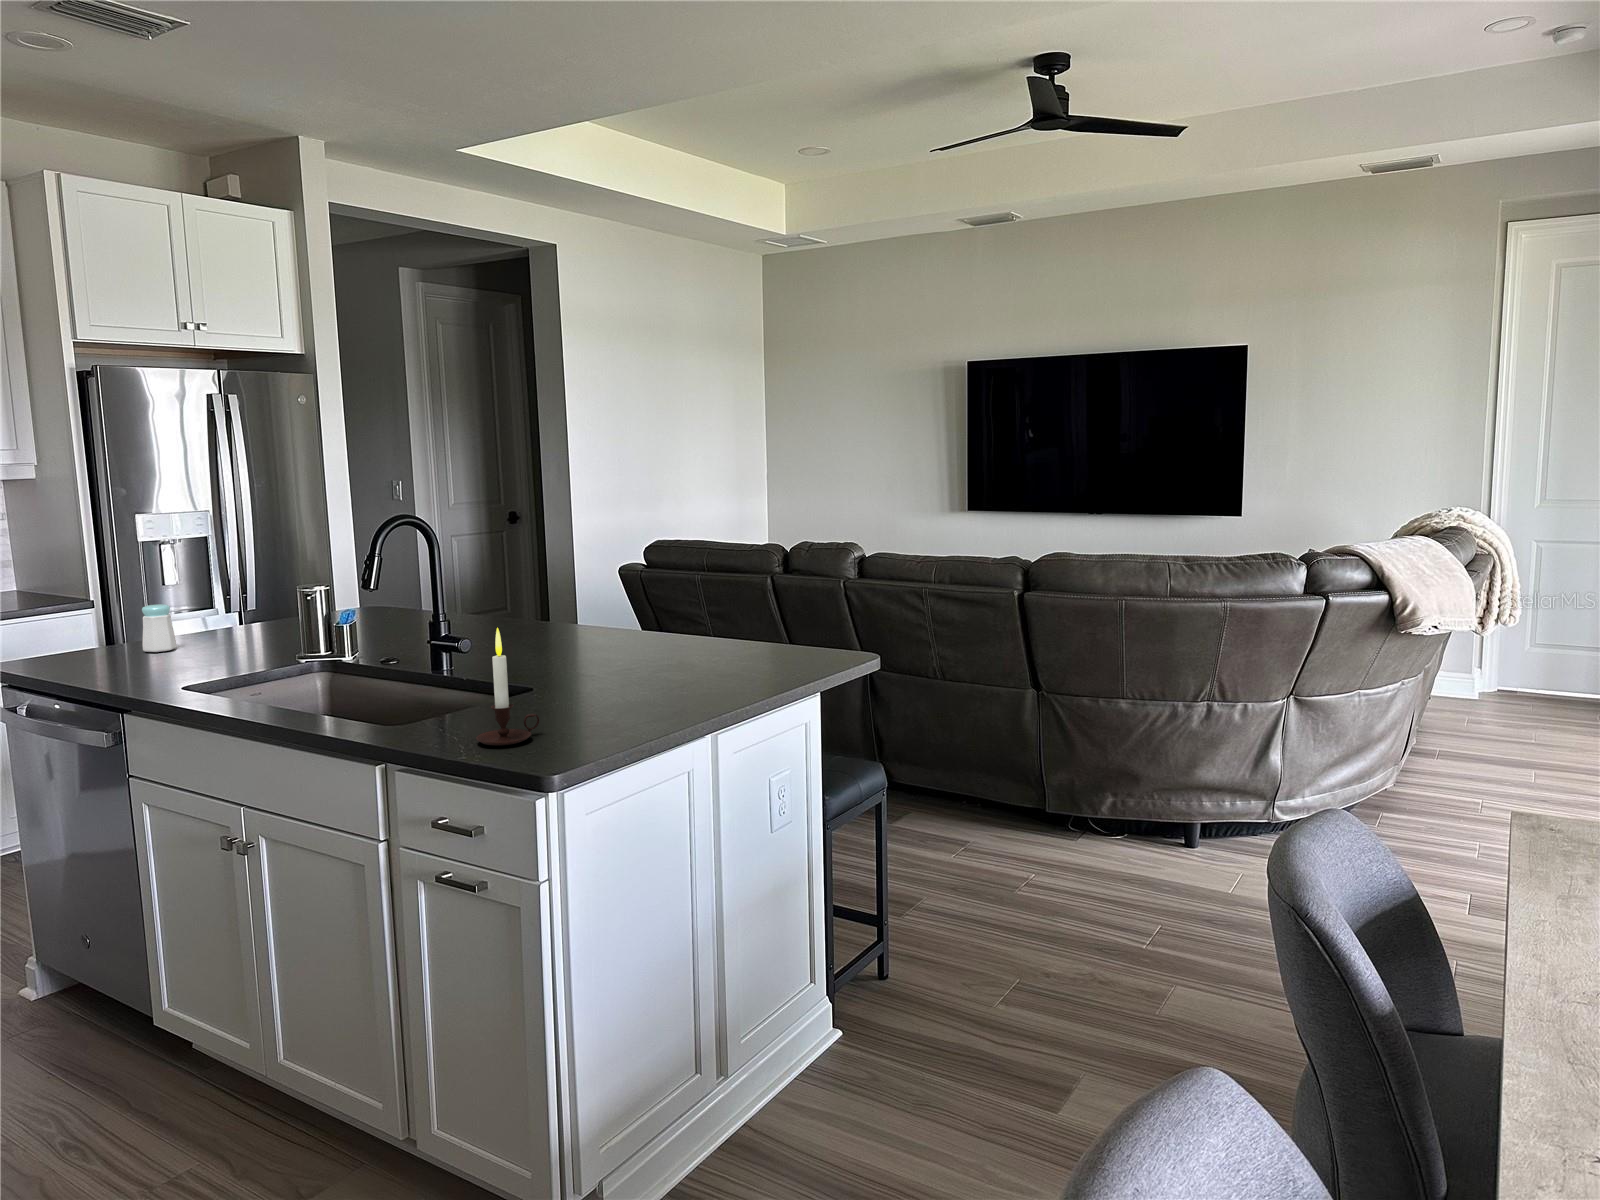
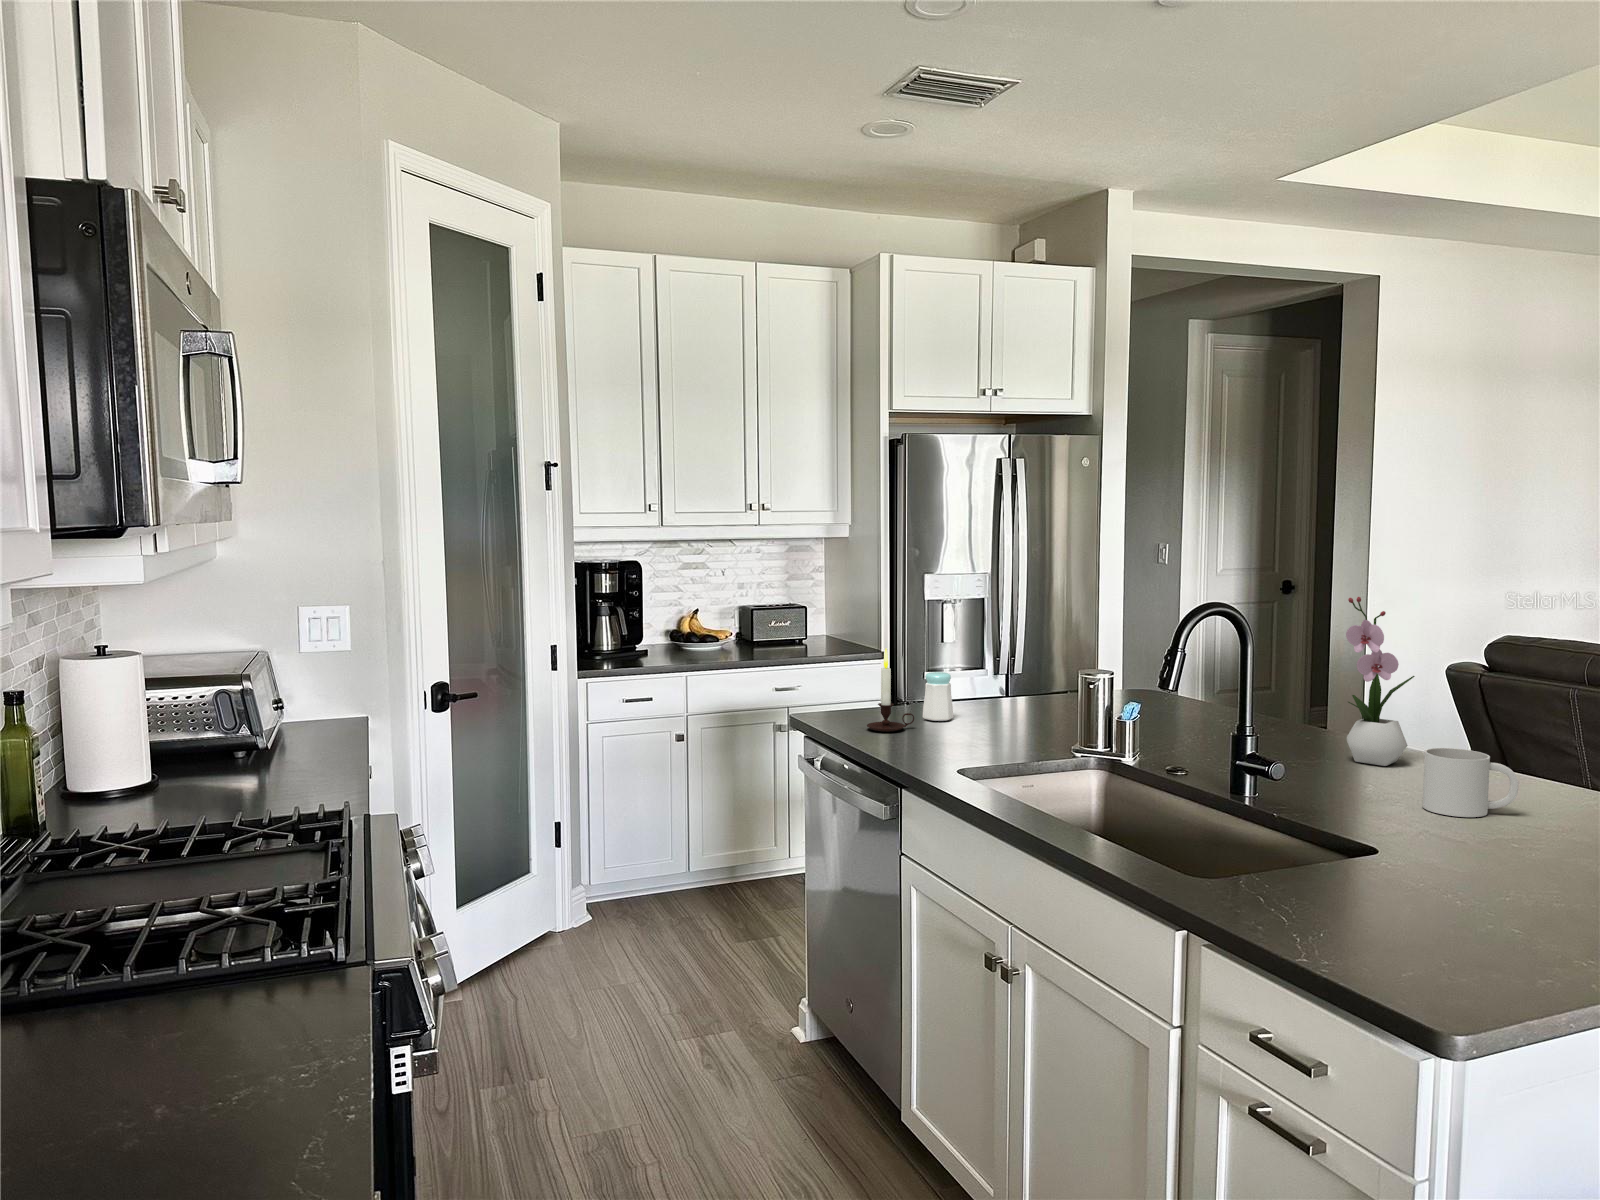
flower arrangement: none [517,507,571,638] -> present [1346,597,1415,766]
mug: none [570,614,632,662] -> present [1422,748,1518,817]
candle: present [476,628,539,745] -> present [867,649,914,732]

